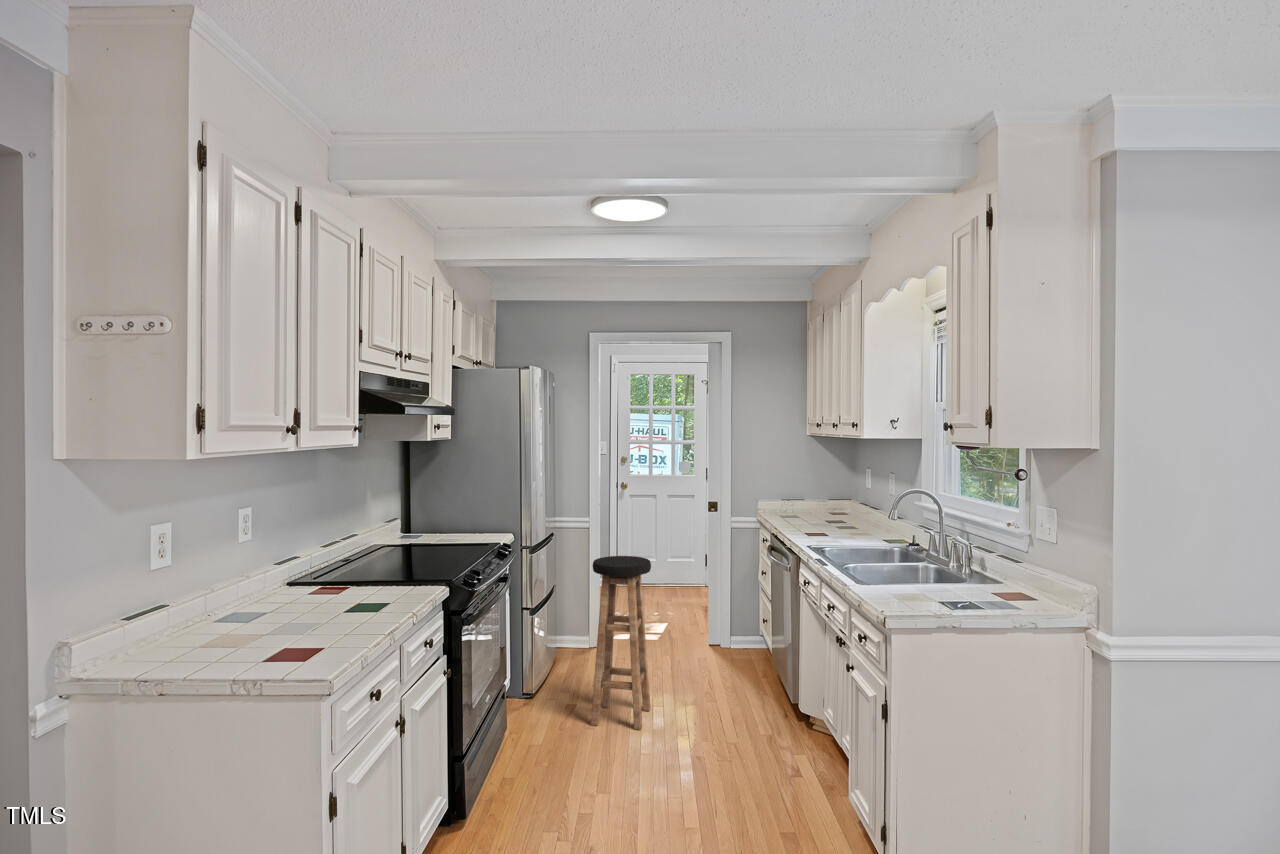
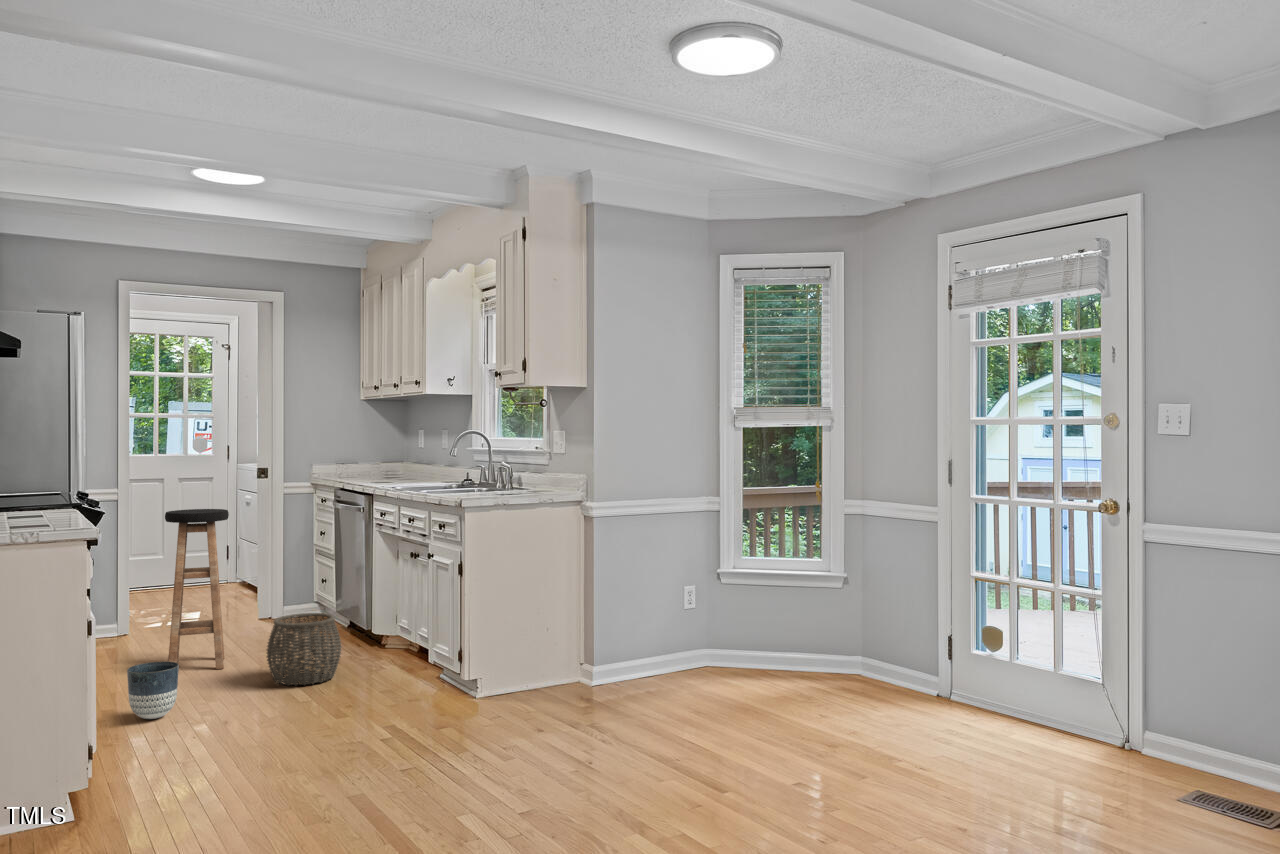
woven basket: none [667,694,749,792] -> present [267,613,342,686]
planter: none [510,744,560,815] -> present [127,661,179,719]

